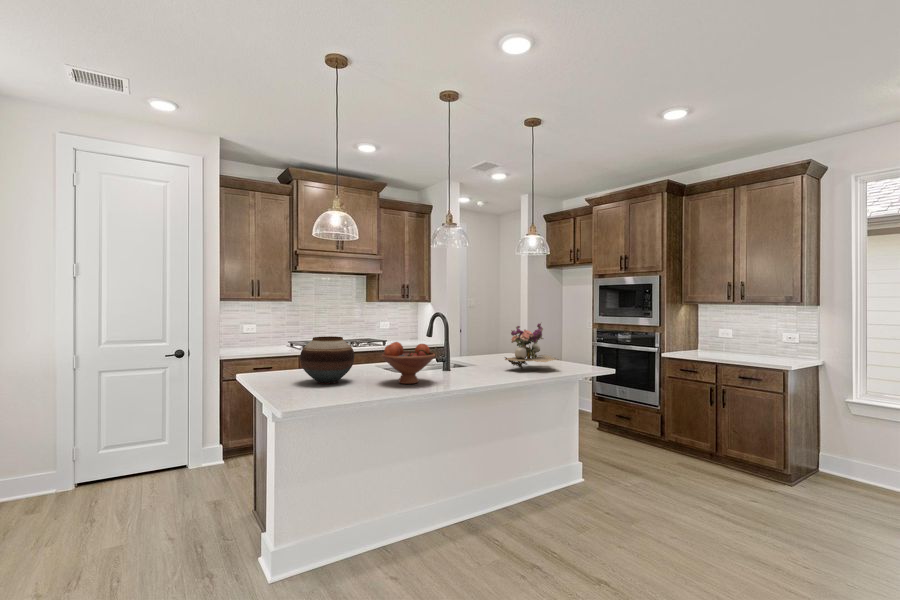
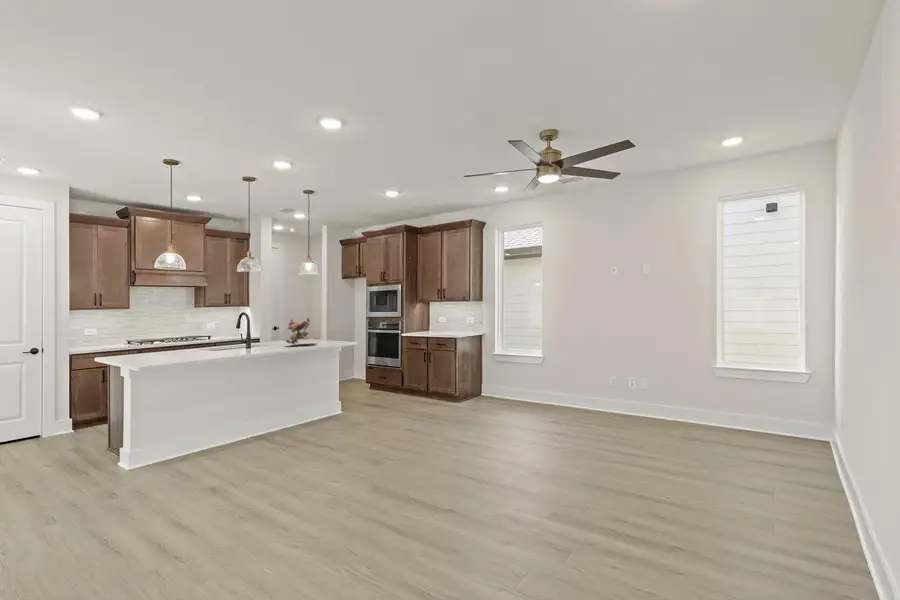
vase: present [300,336,354,384] -> none [142,330,179,358]
fruit bowl: present [382,342,436,384] -> none [197,331,232,355]

